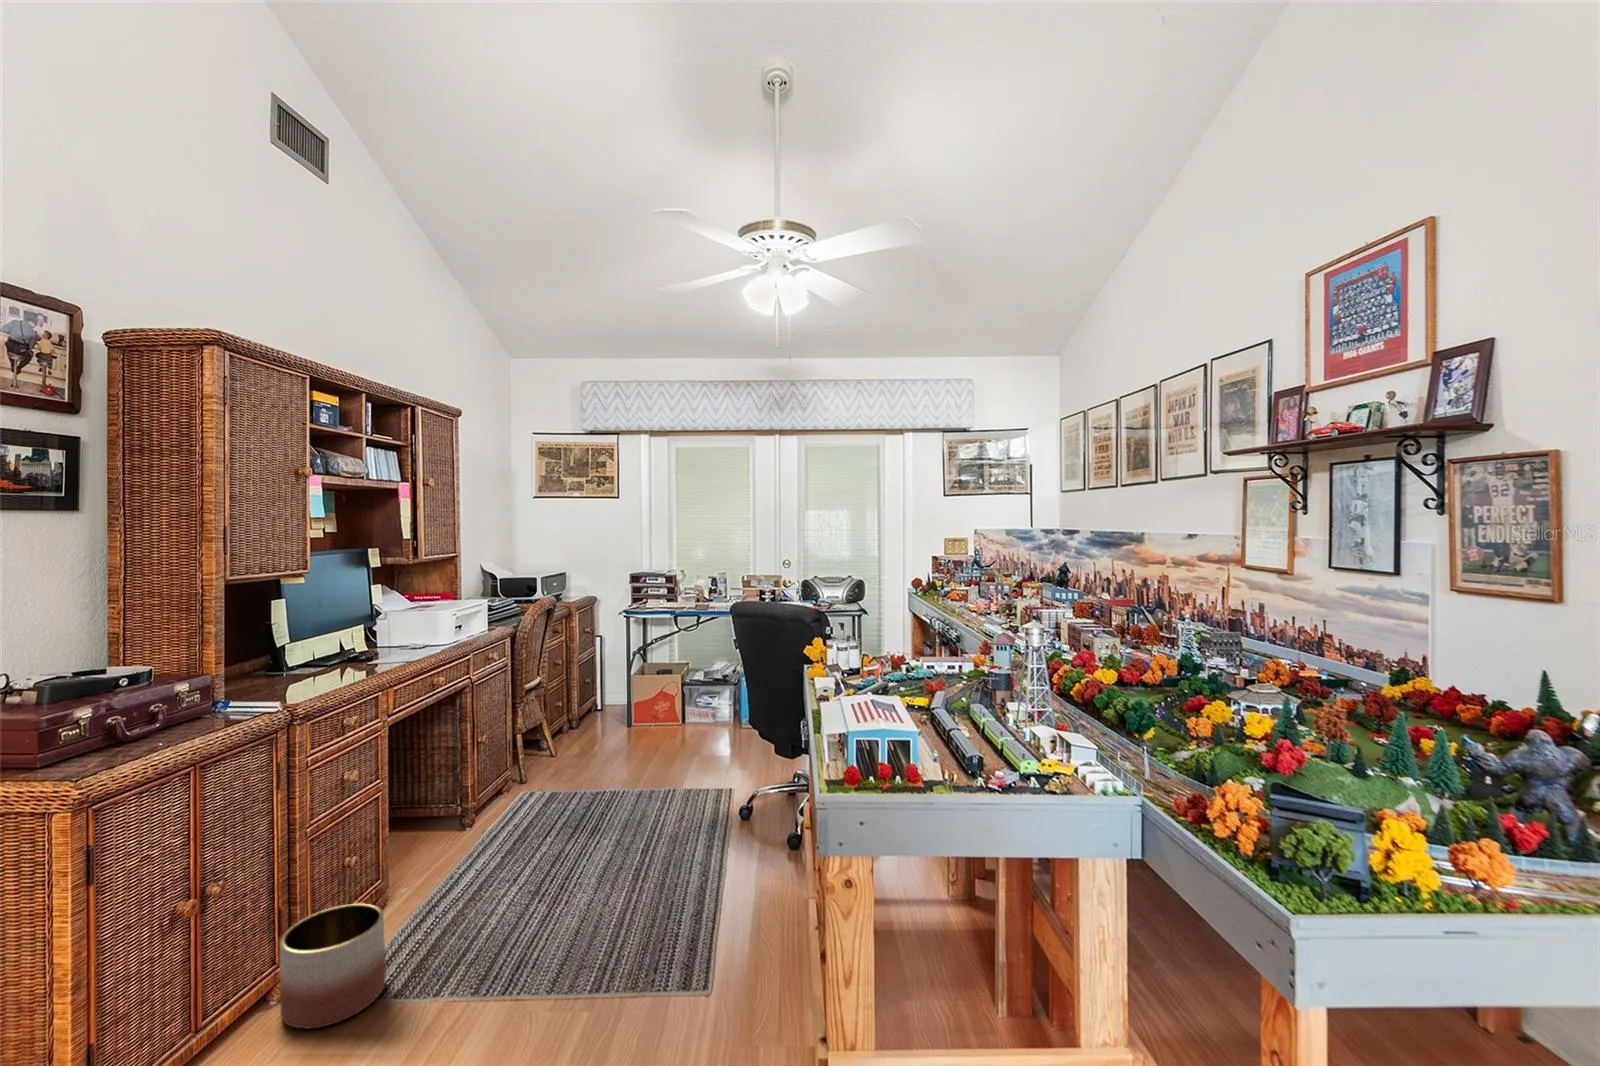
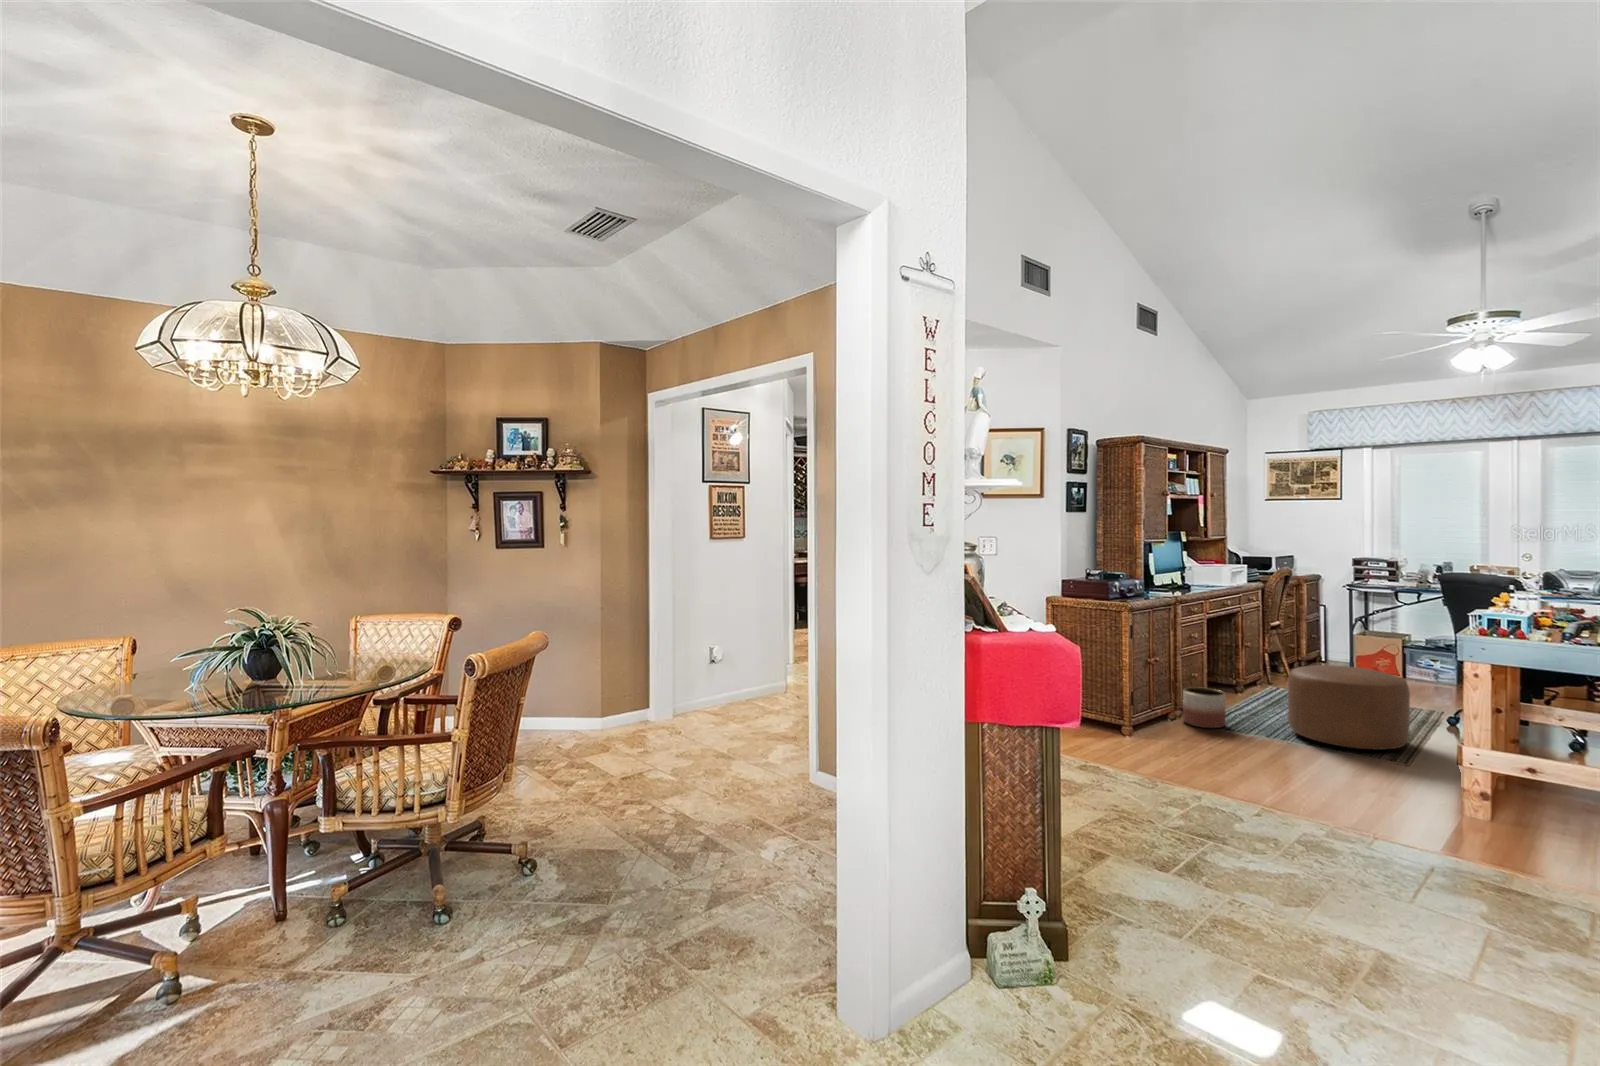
ottoman: none [511,787,703,990] -> present [1288,665,1410,749]

